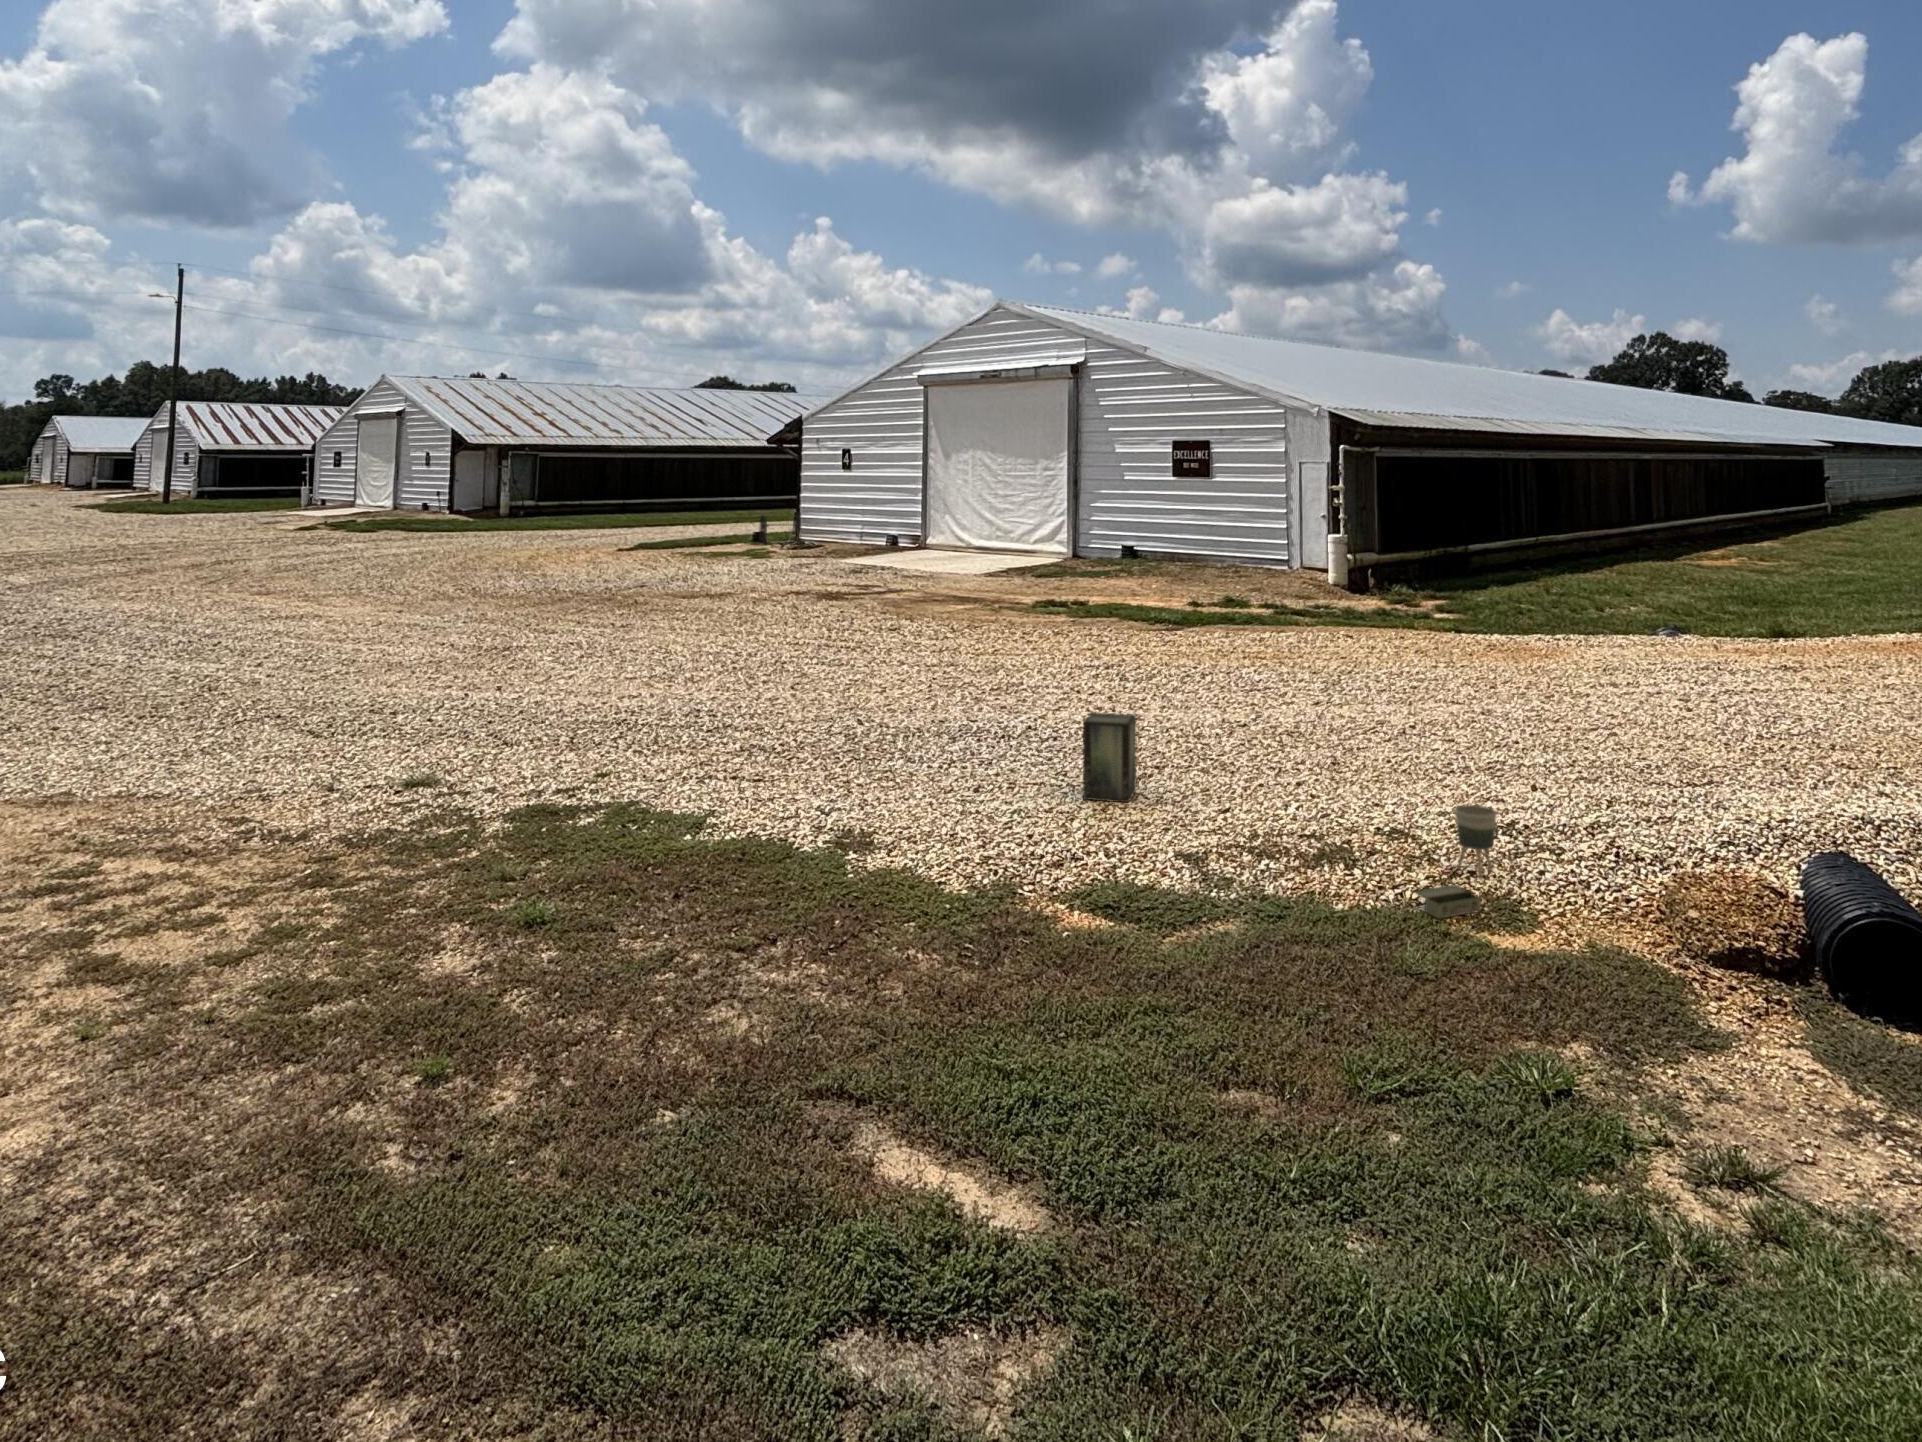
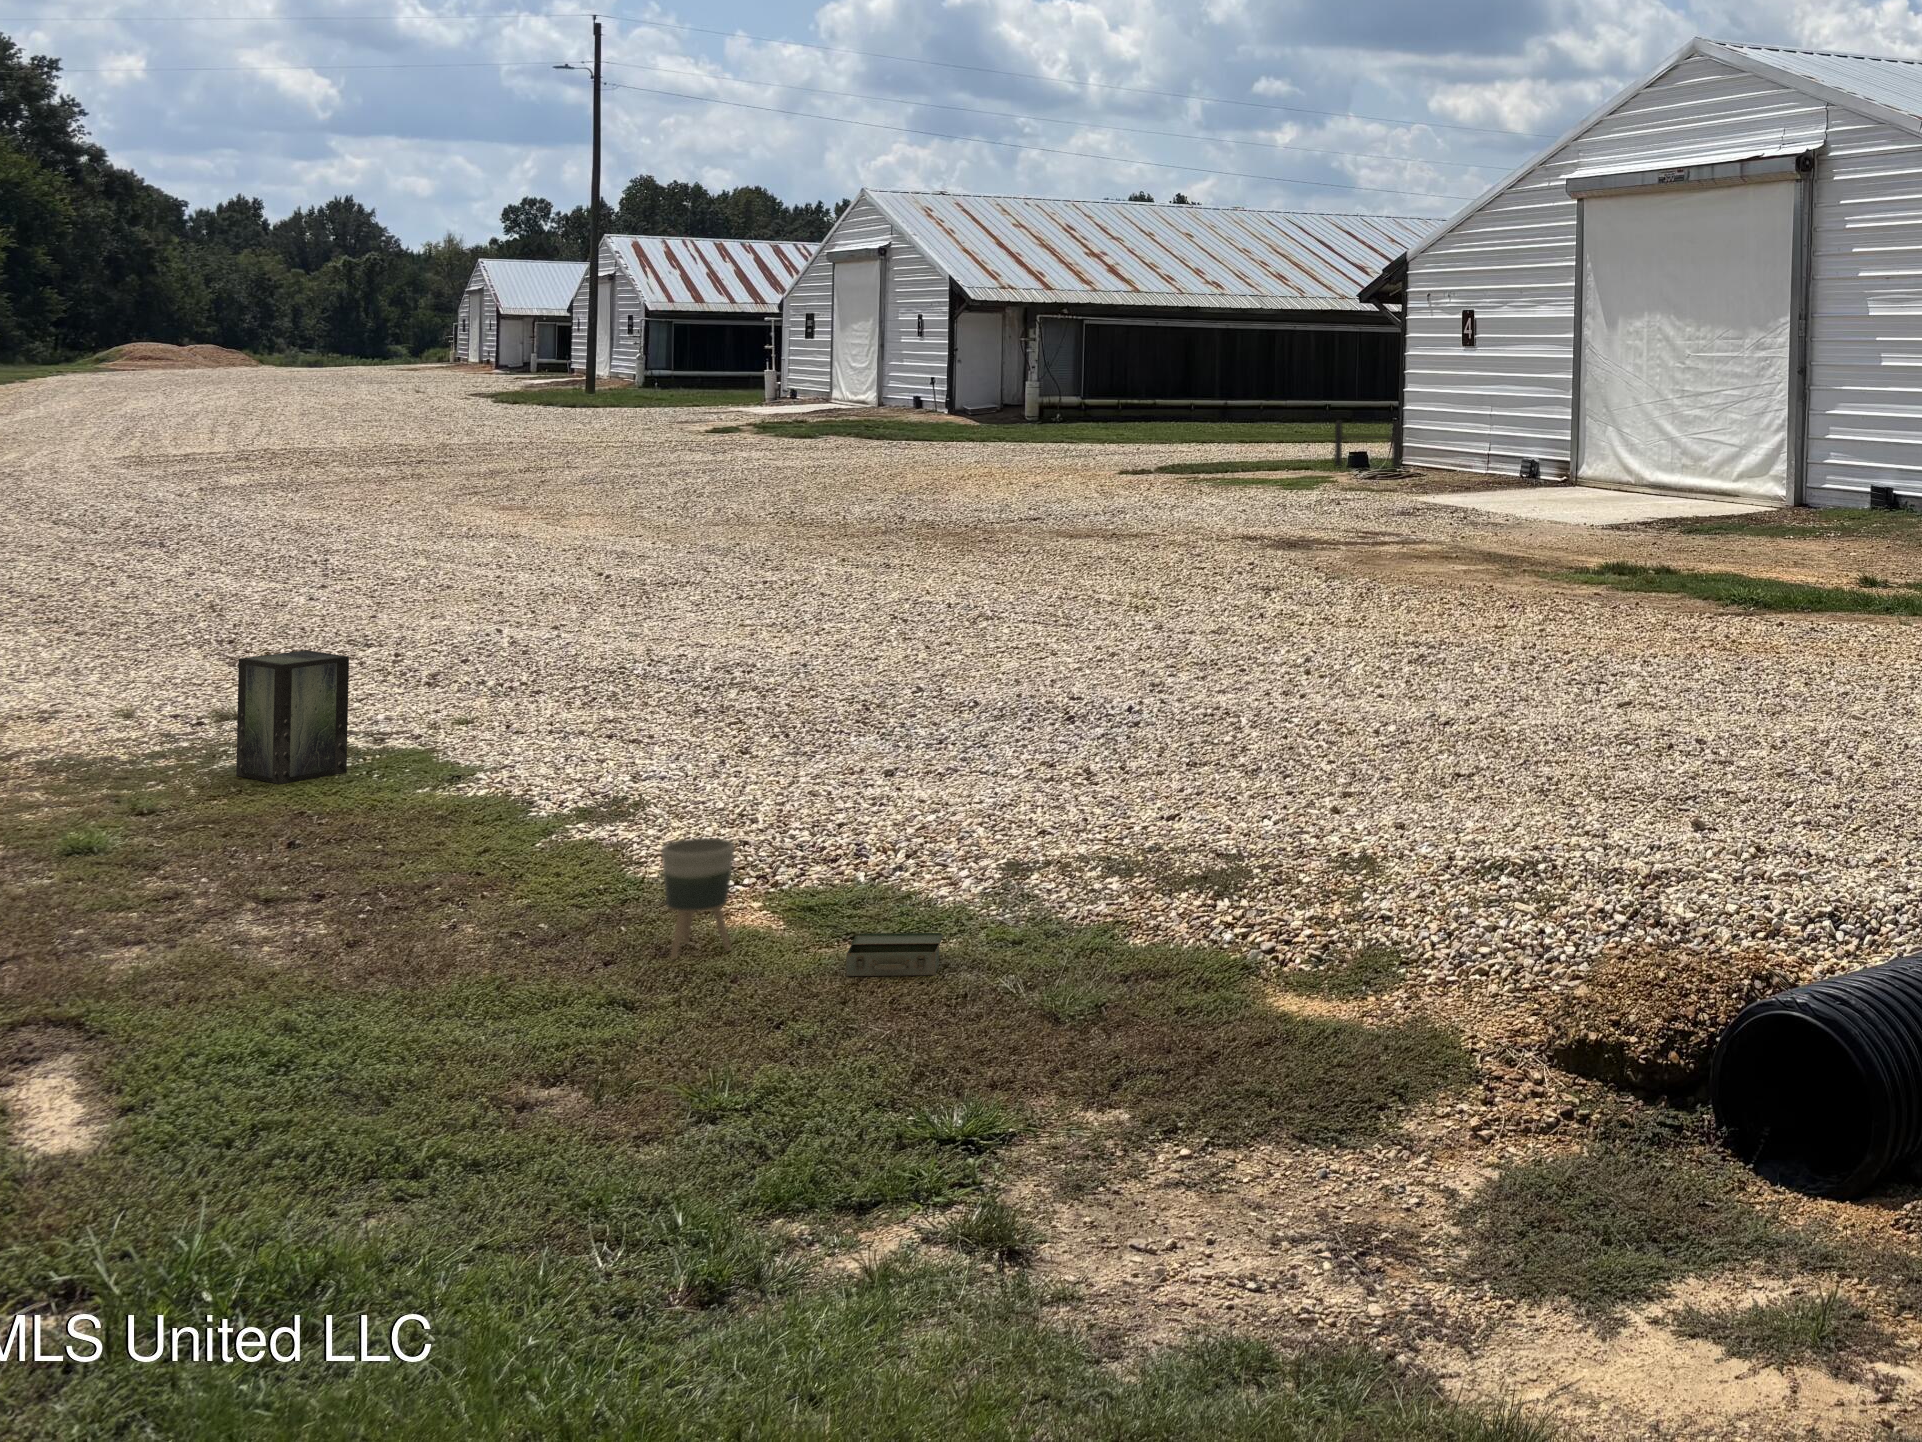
storage box: present [1083,712,1136,803] -> present [236,650,349,784]
planter: present [1454,805,1497,879] -> present [661,838,734,959]
toolbox: present [1414,884,1481,919] -> present [846,933,943,976]

